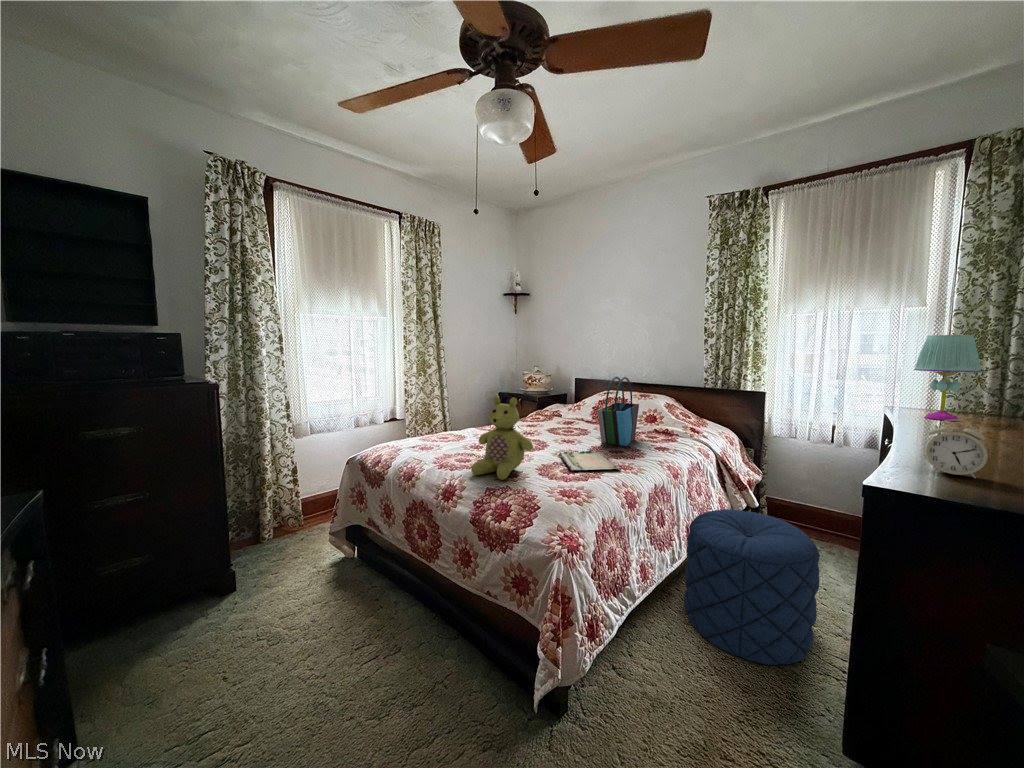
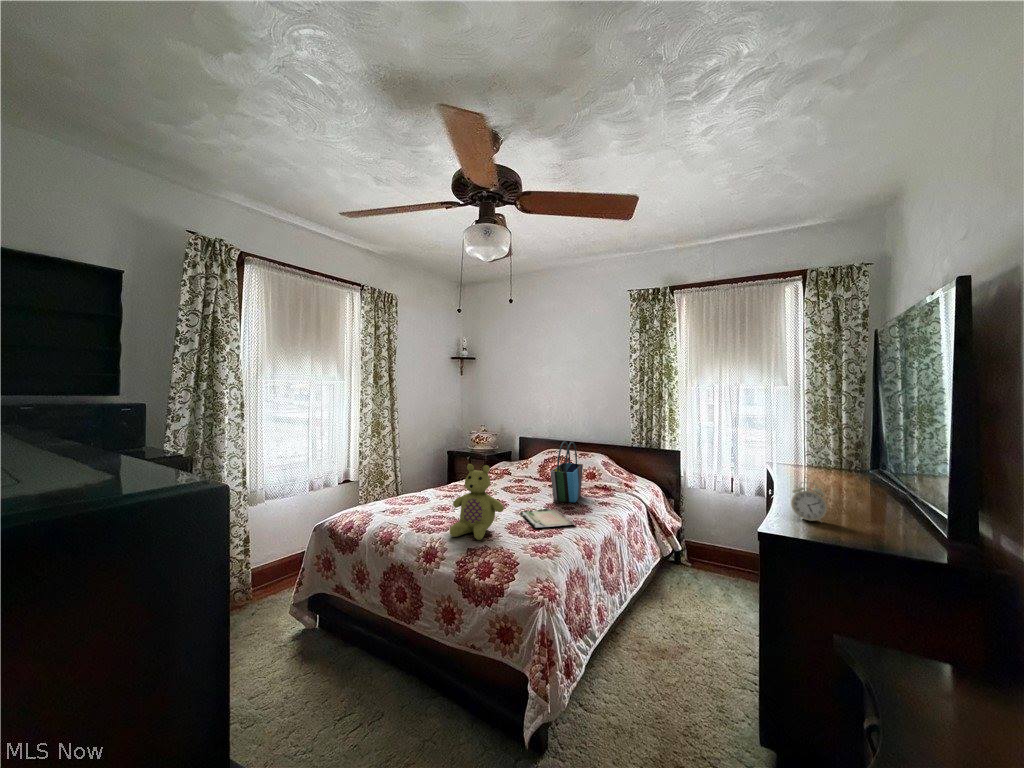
table lamp: present [914,335,981,420] -> none [784,411,825,475]
pouf: present [684,509,820,665] -> none [631,555,733,685]

